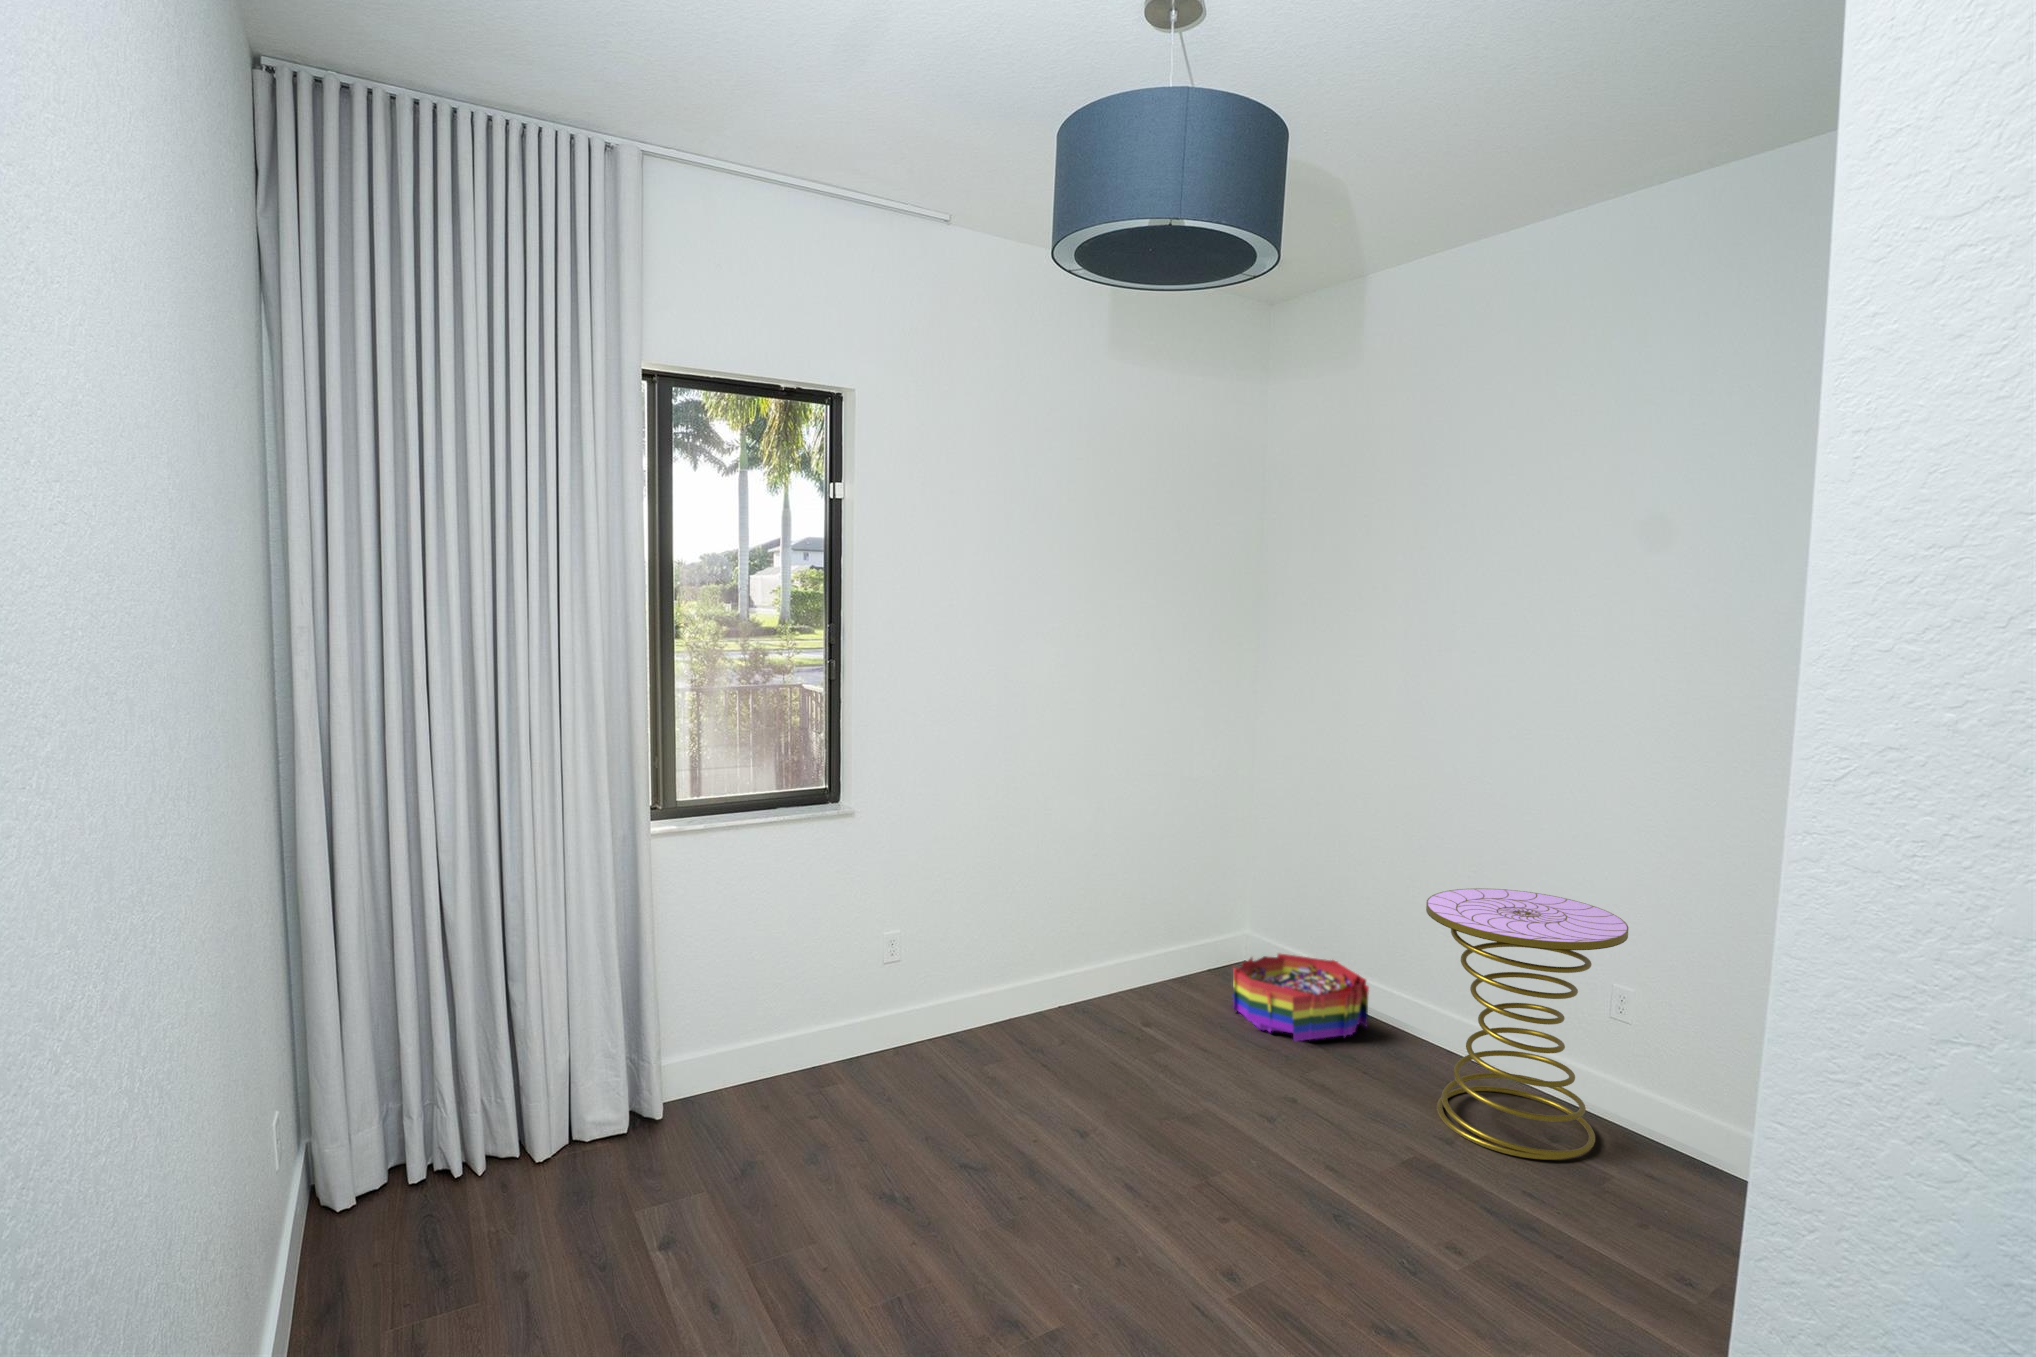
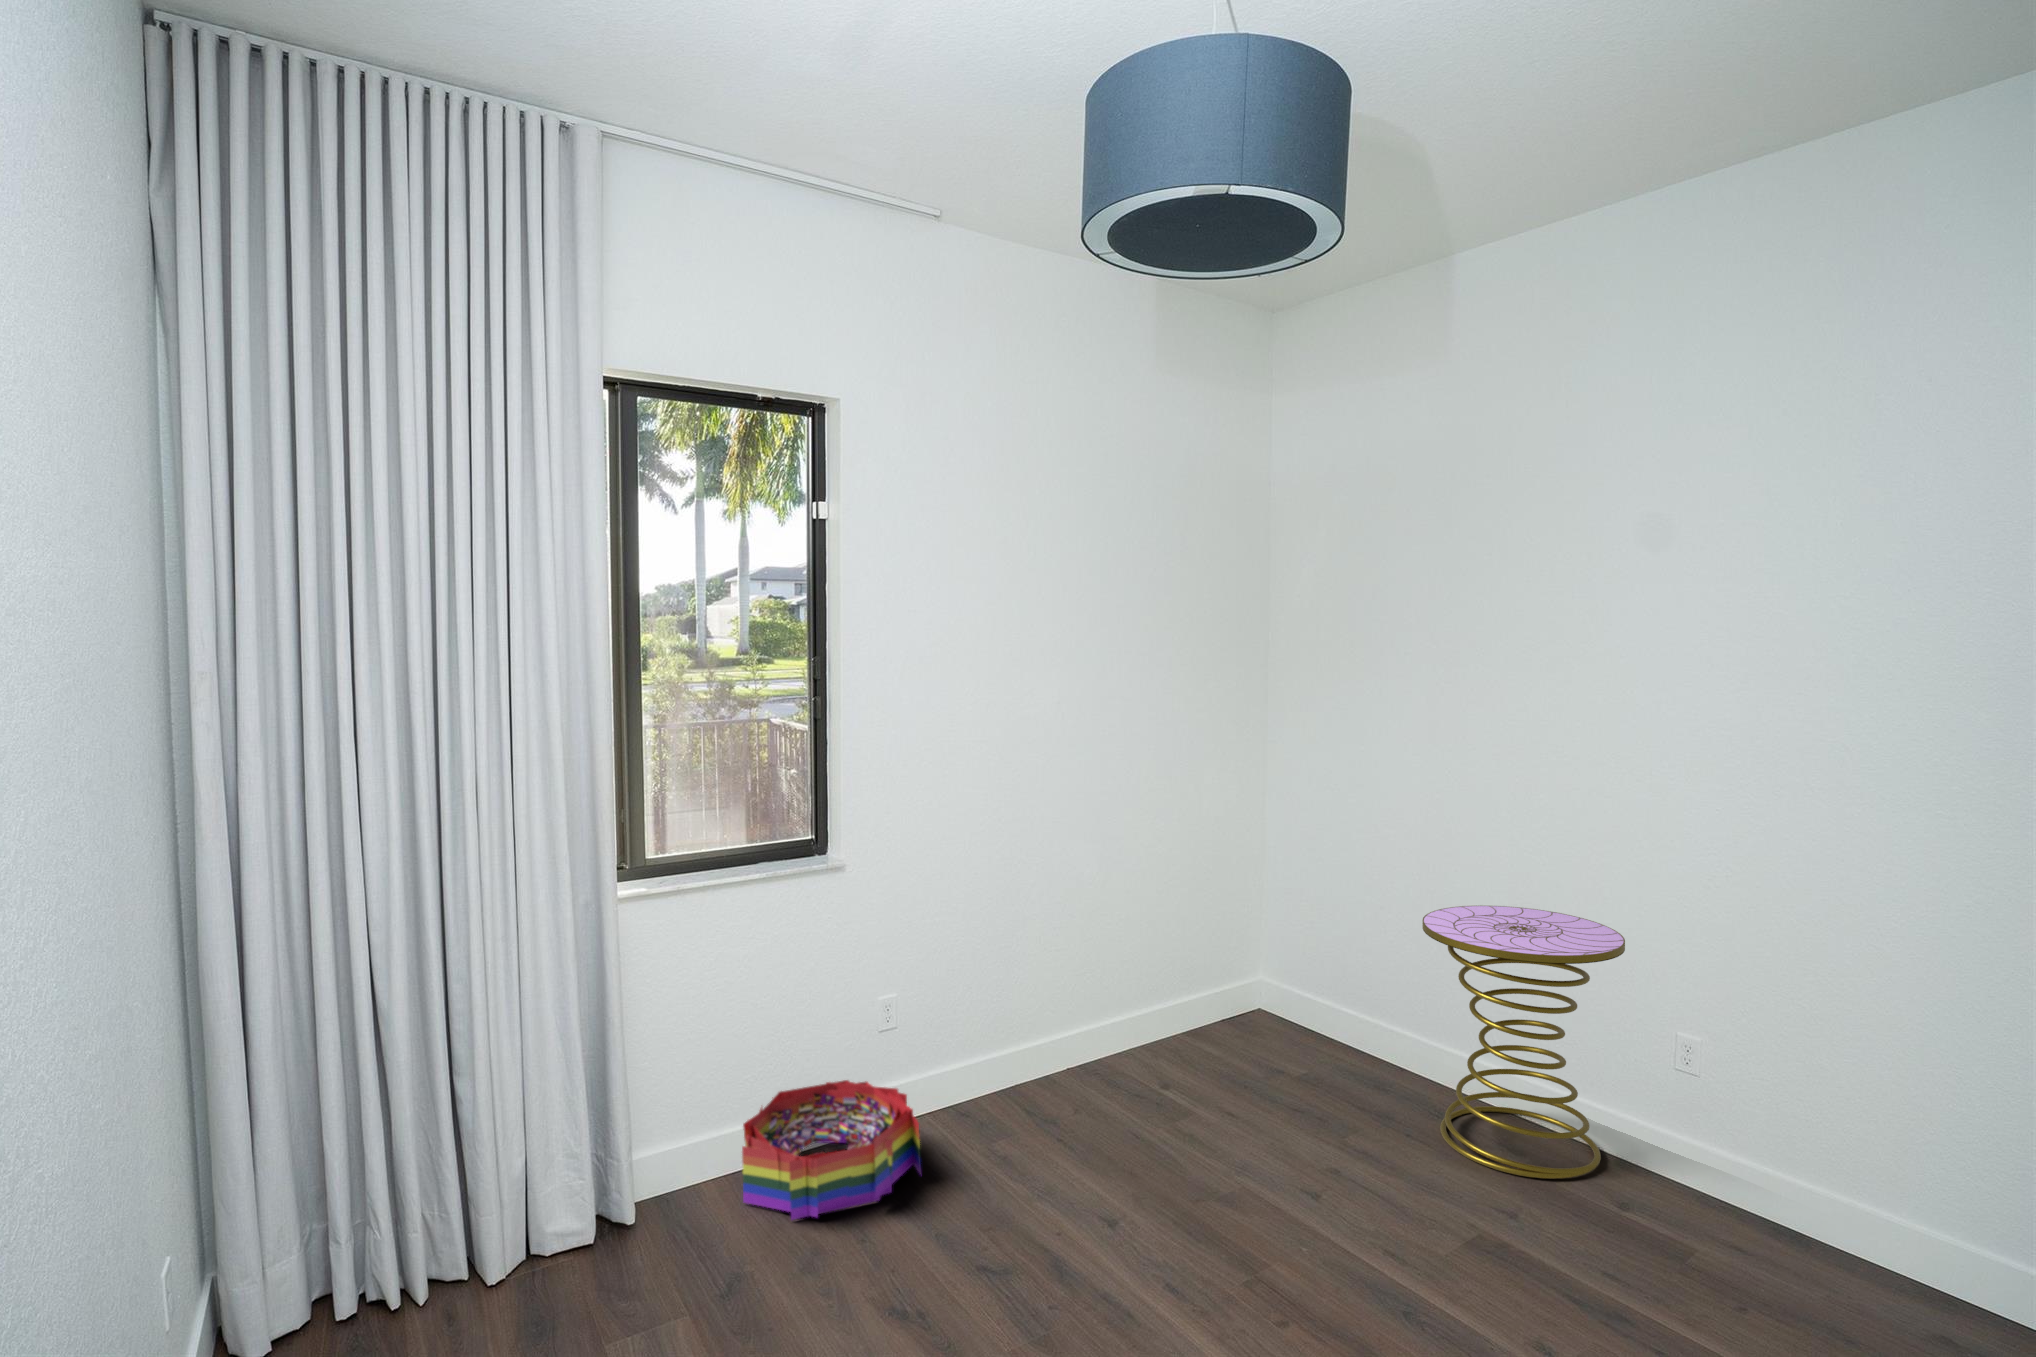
storage bin: present [1233,954,1369,1041] -> present [742,1080,921,1220]

